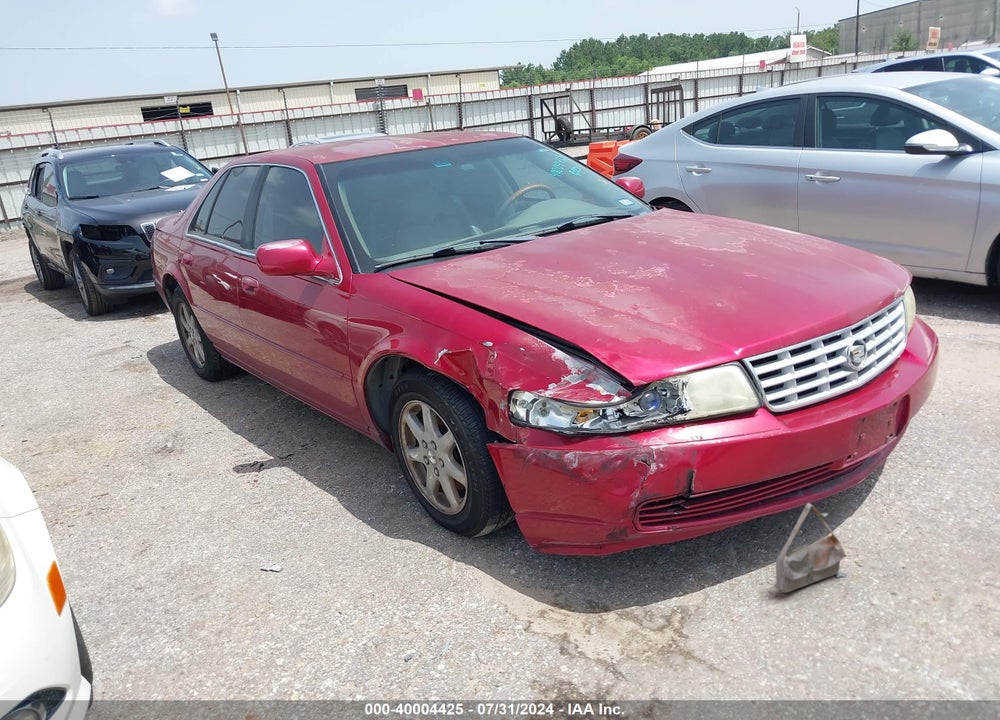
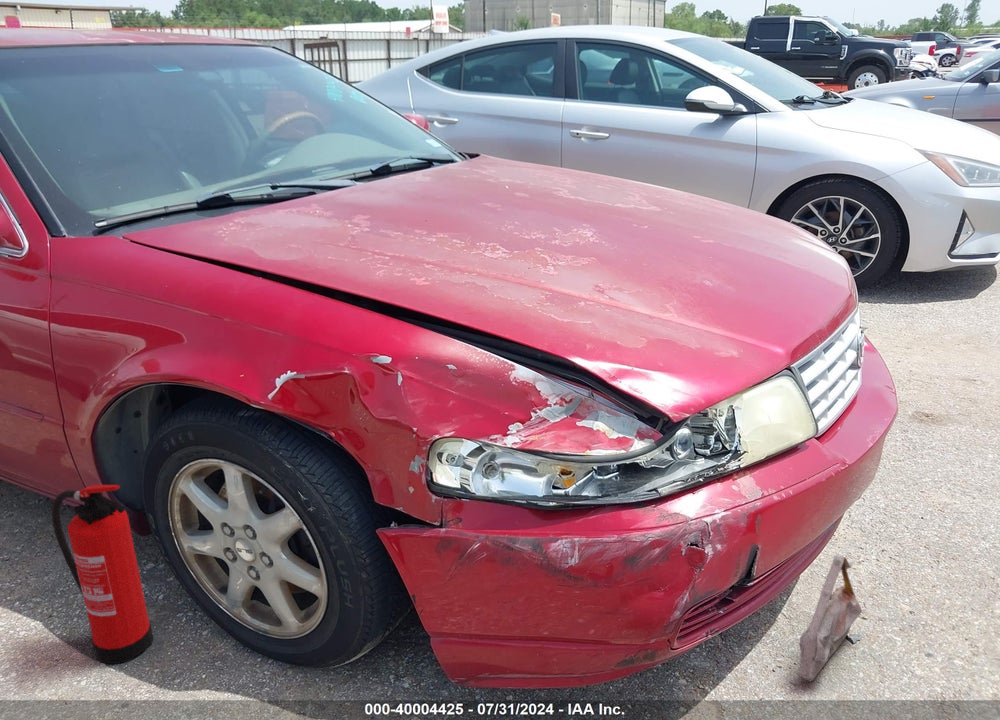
fire extinguisher: none [344,413,392,522] -> present [52,485,153,664]

